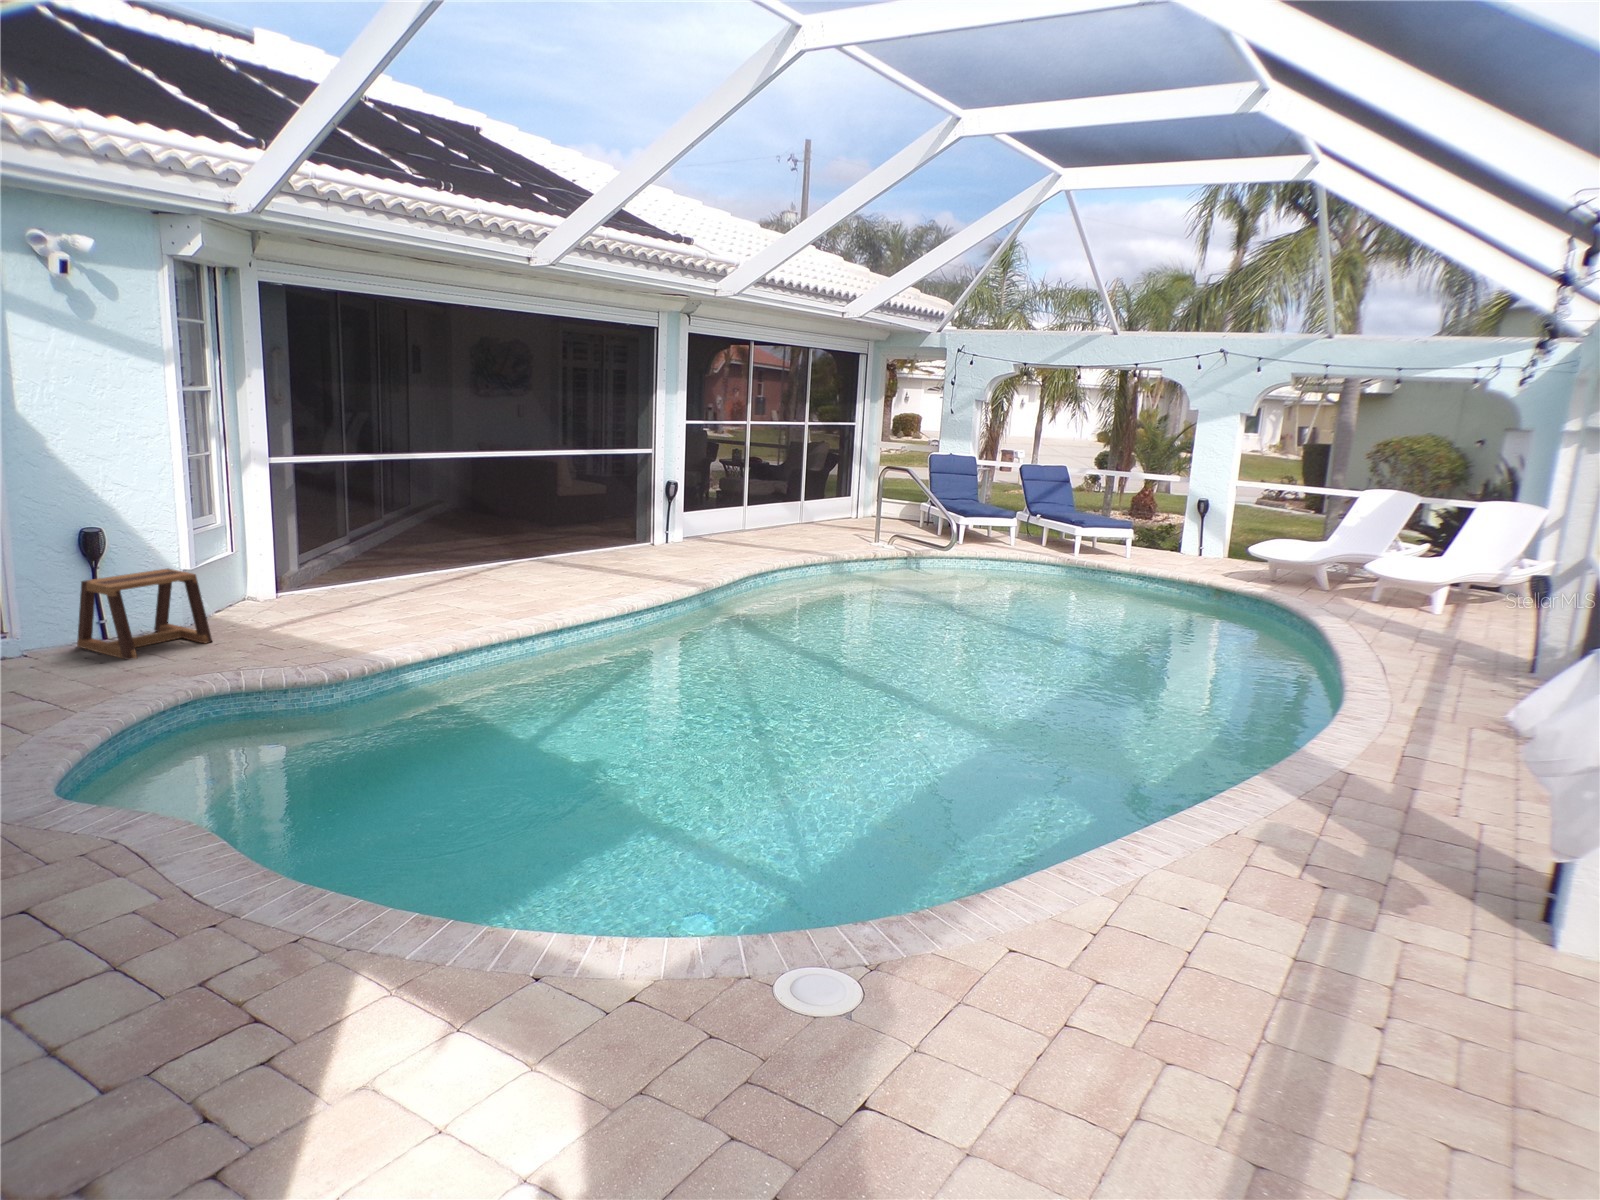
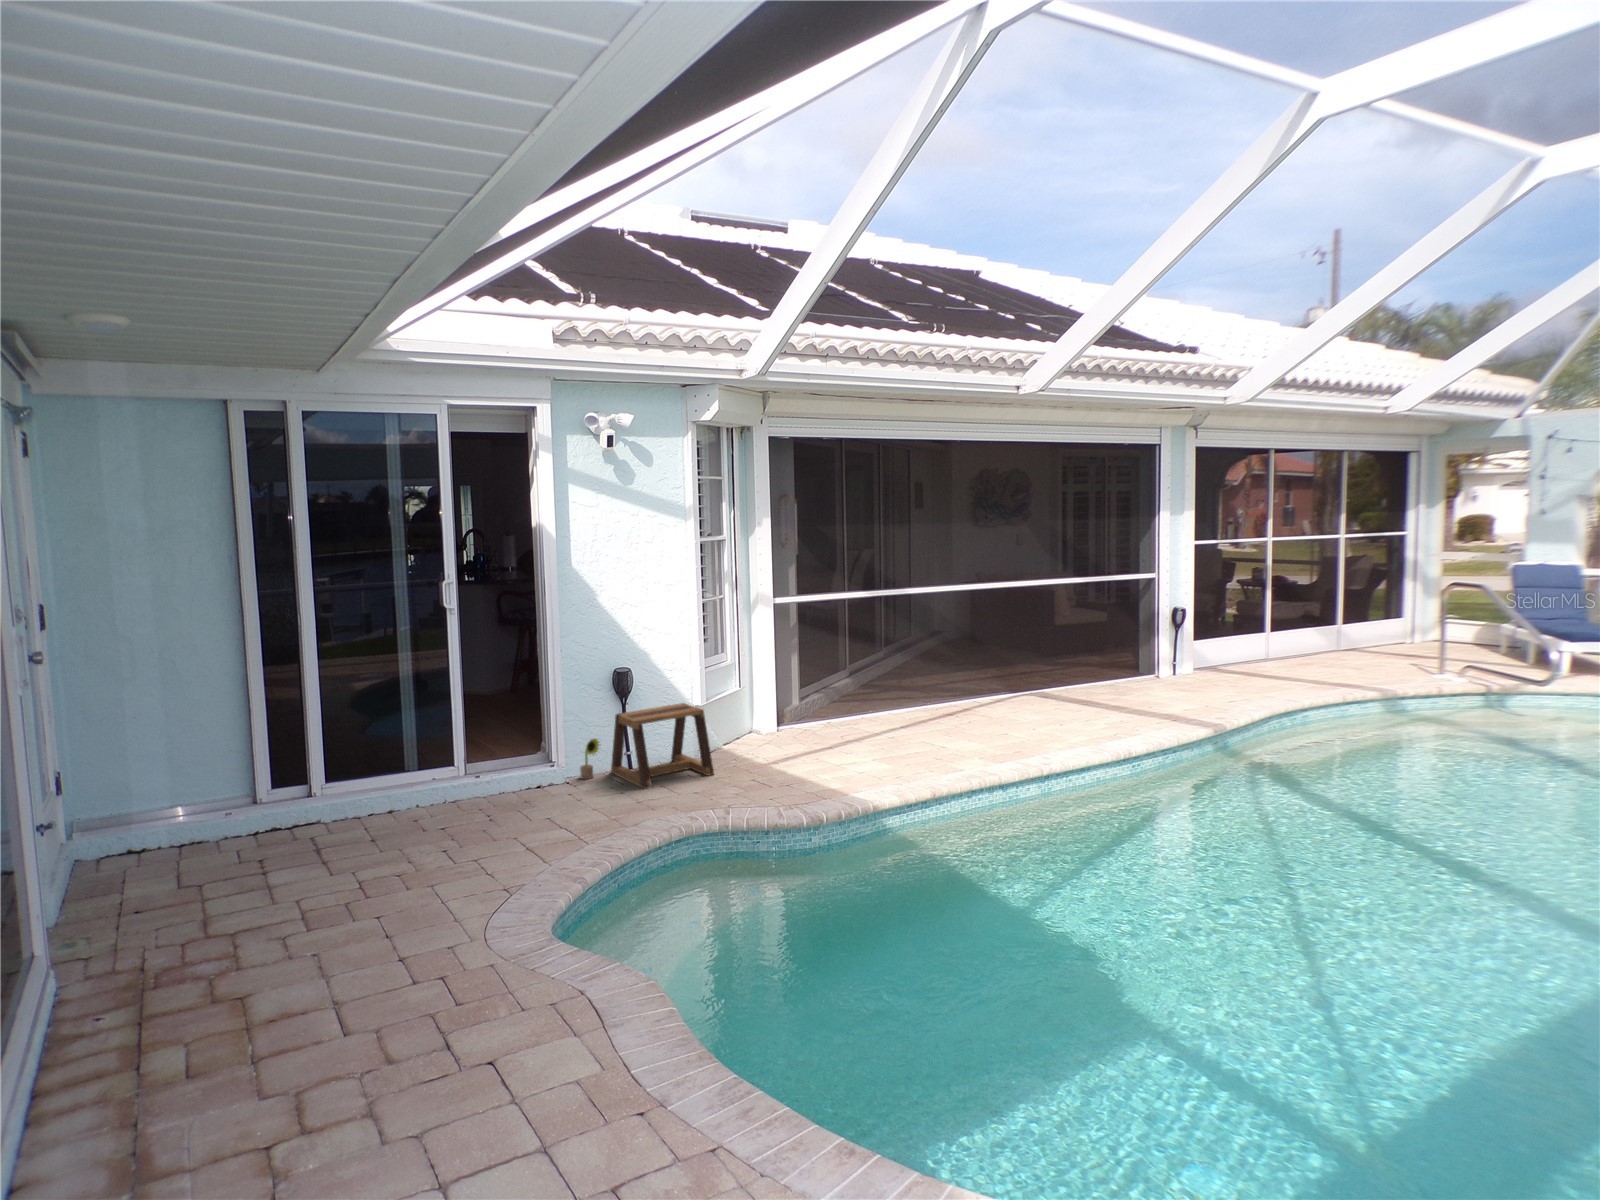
decorative plant: none [36,608,64,655] -> present [580,739,599,779]

